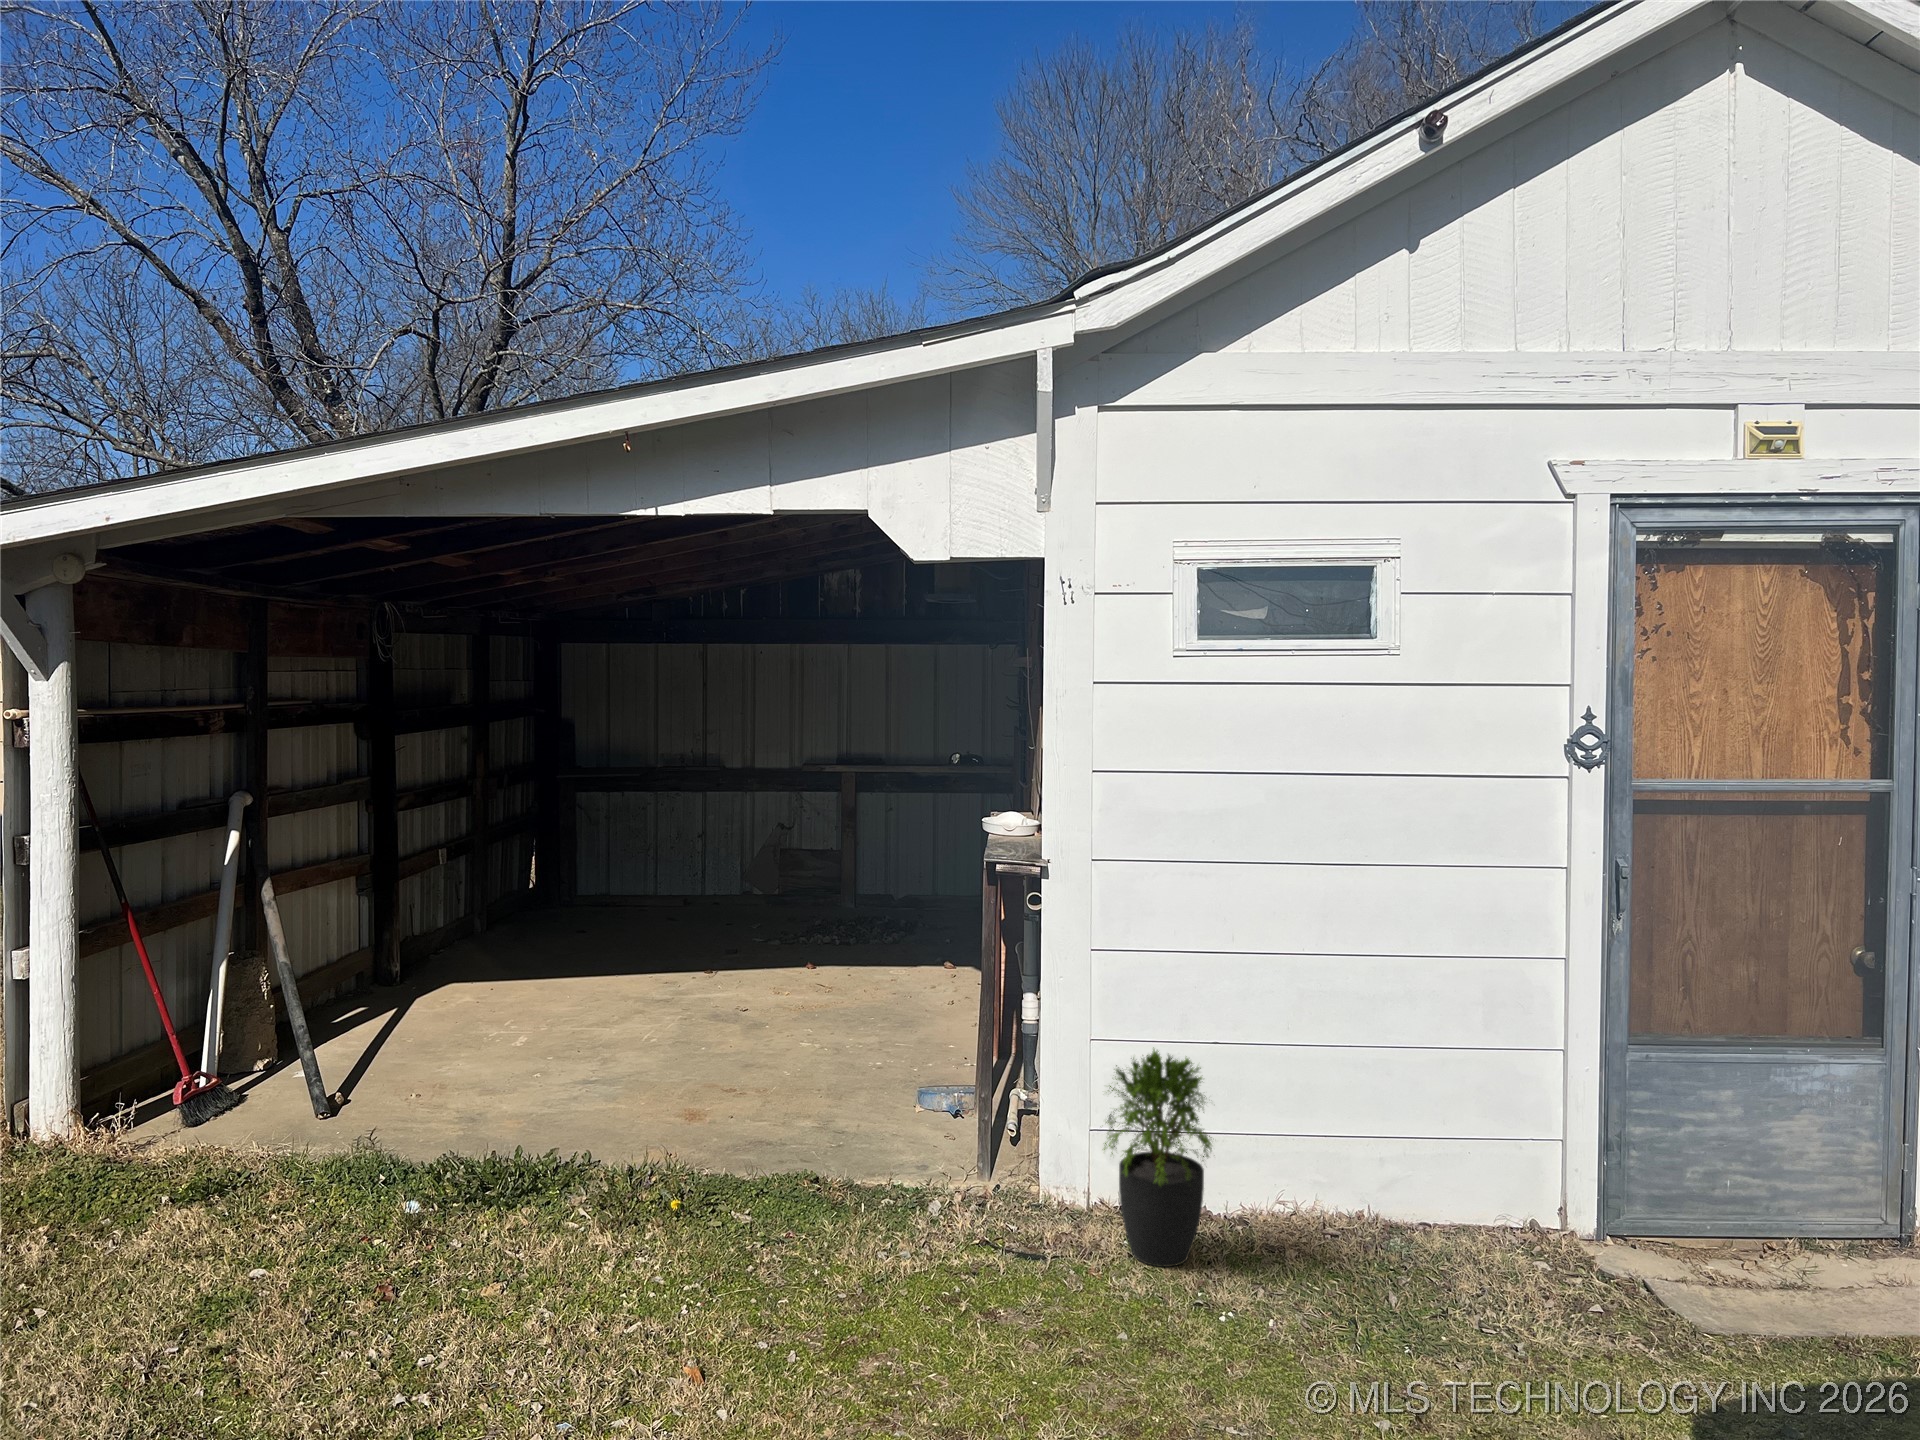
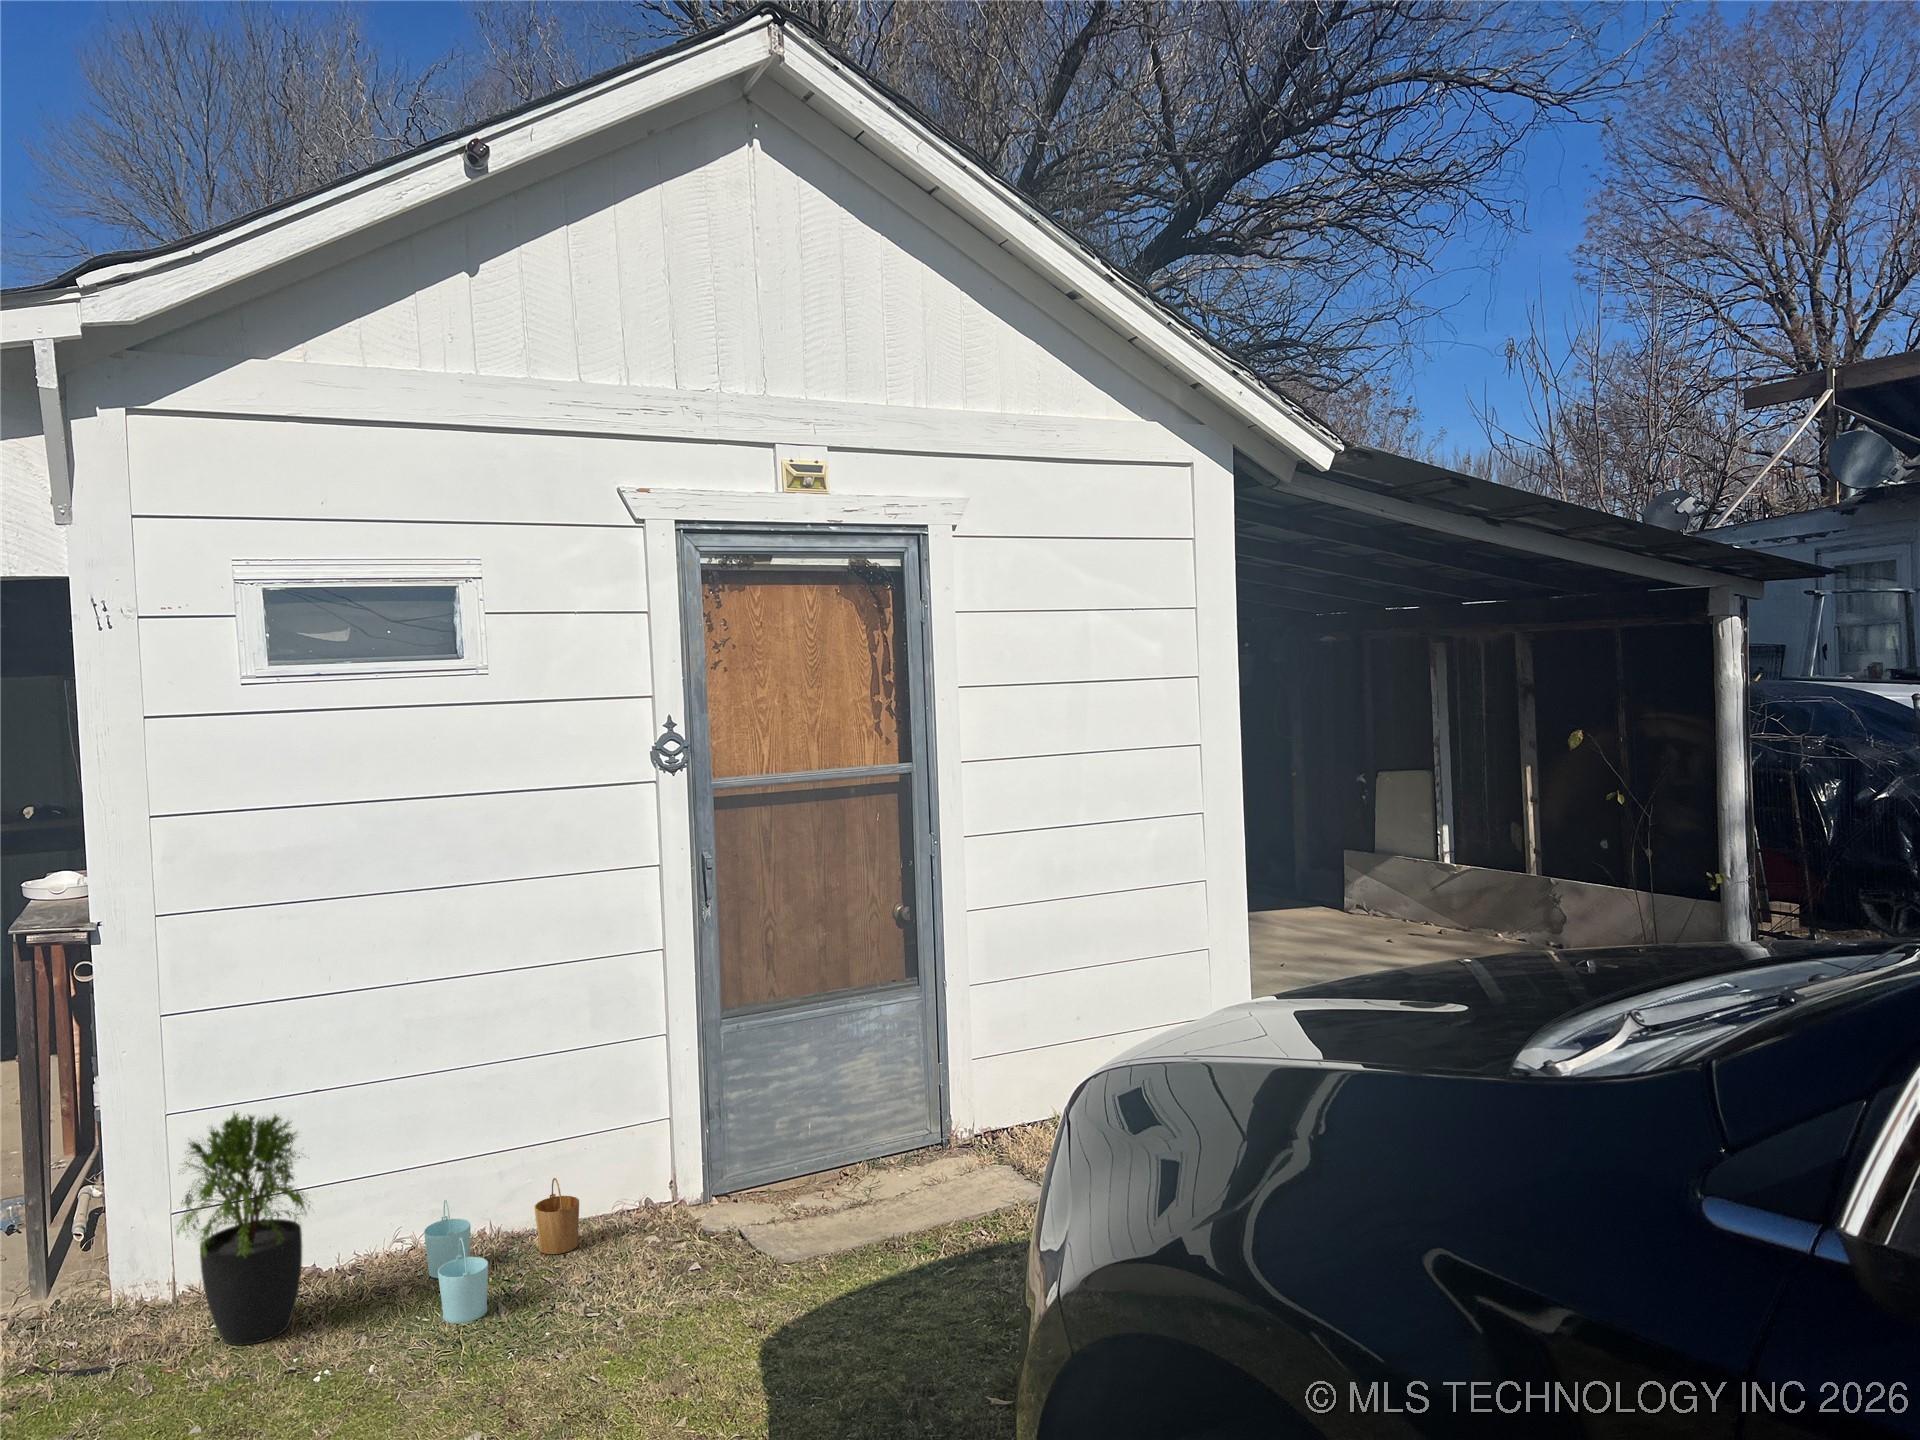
bucket: none [1308,1172,1463,1305] -> present [424,1178,579,1323]

